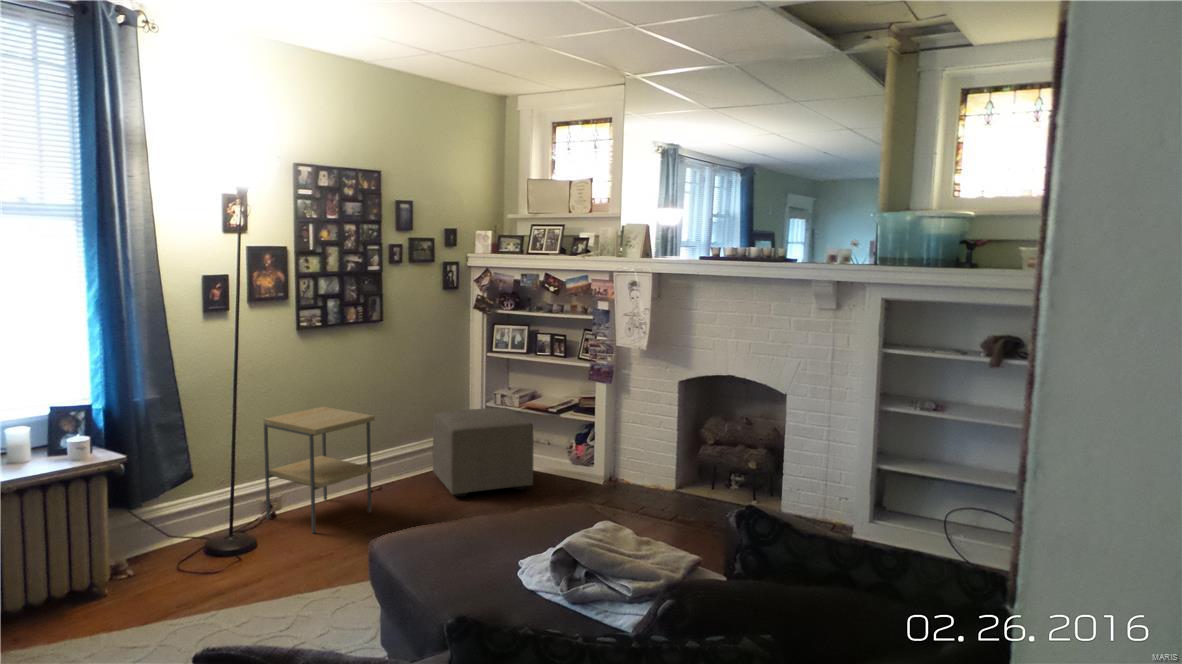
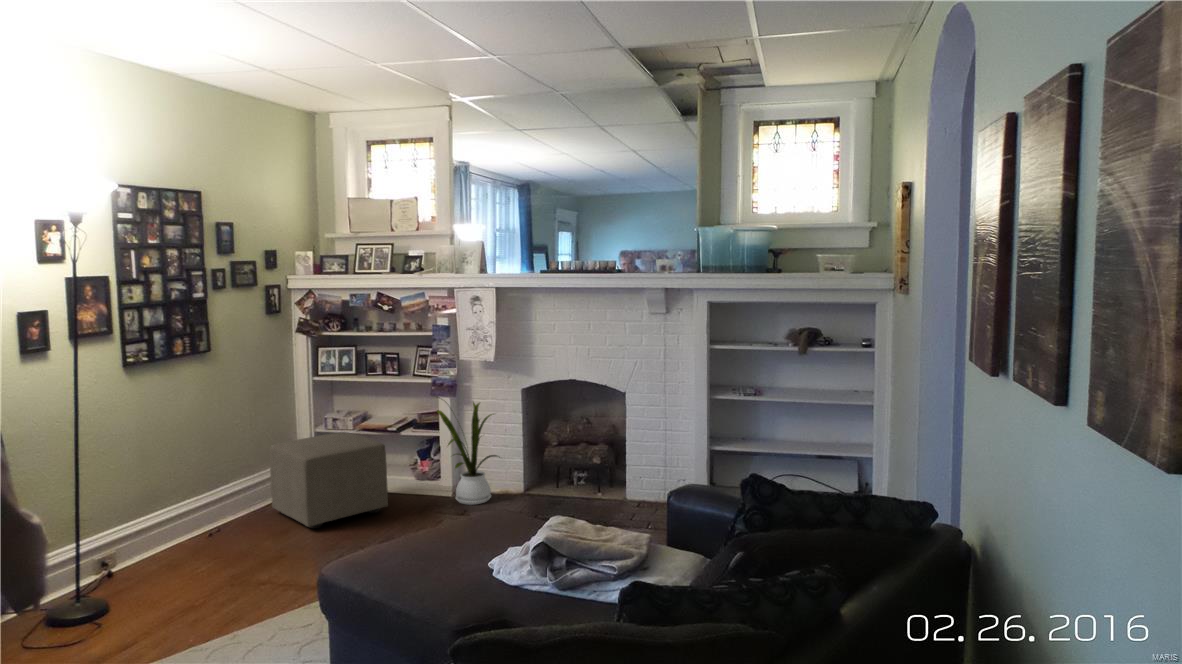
house plant: none [581,379,654,495] -> present [437,397,497,505]
side table: present [264,407,375,533] -> none [93,450,226,589]

